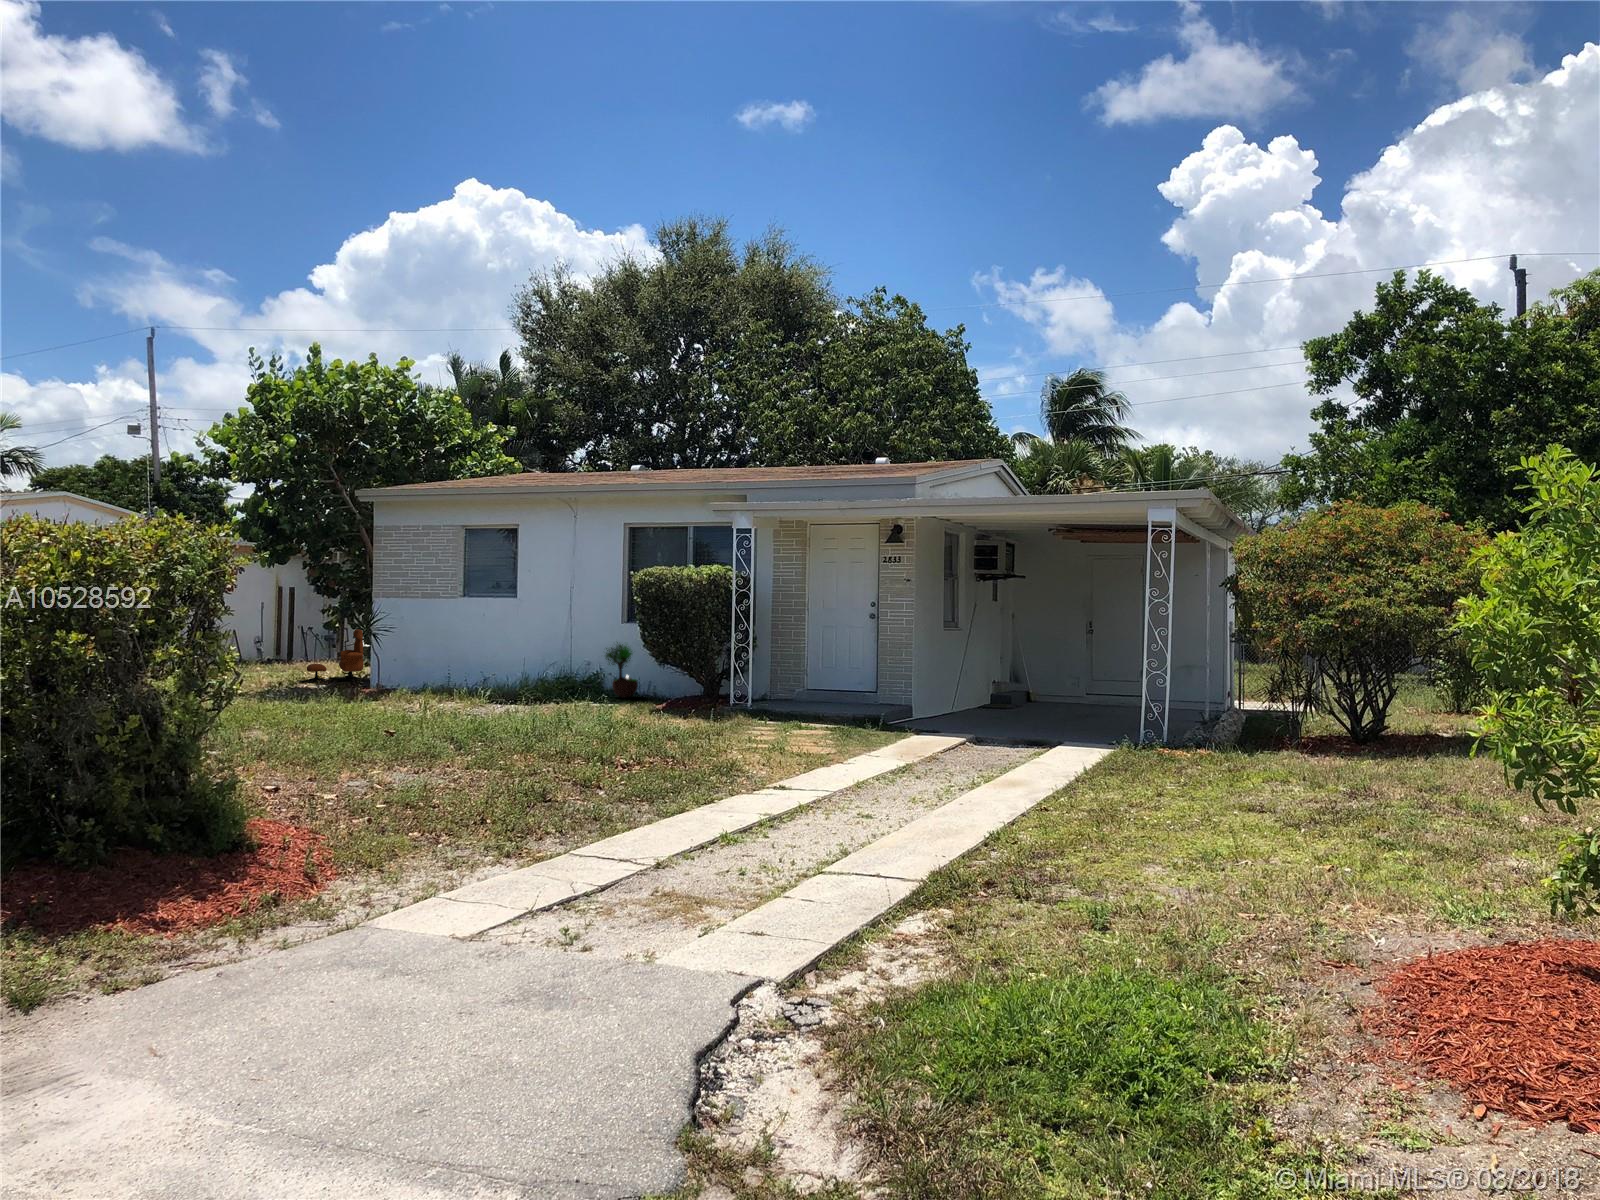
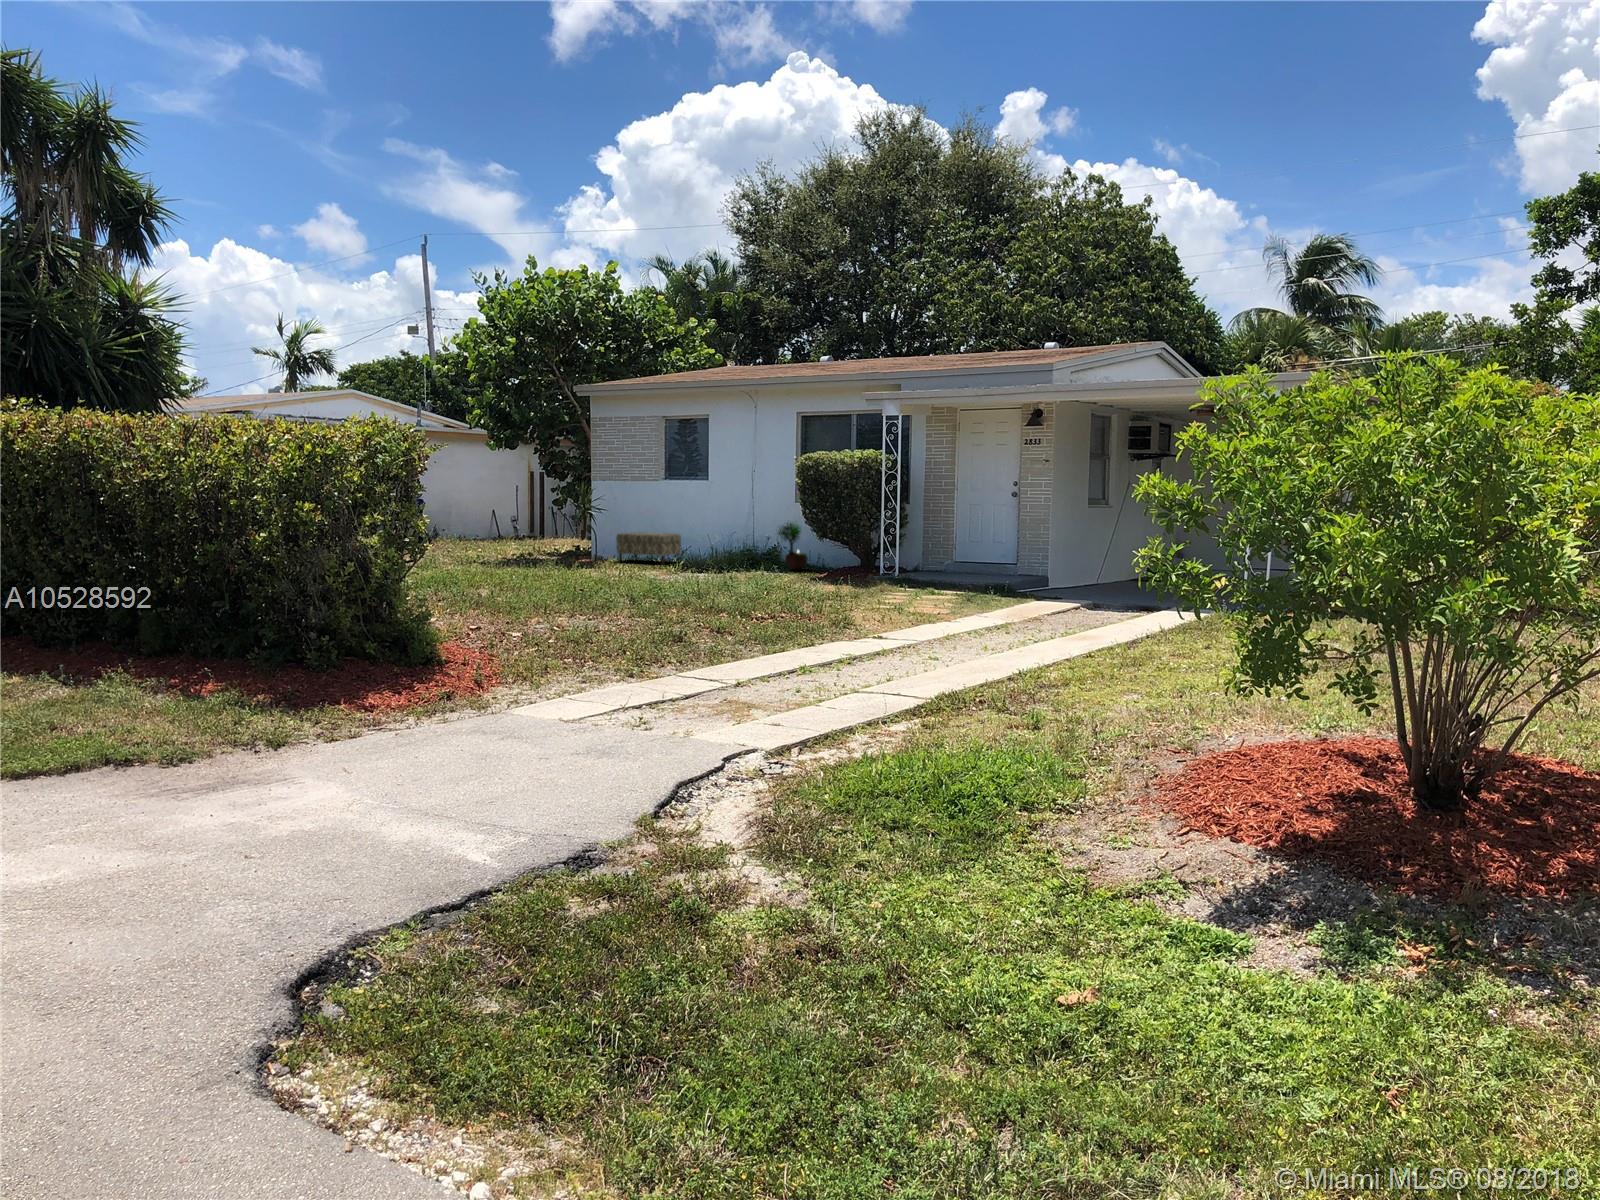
lounge chair: present [302,629,367,683] -> none [538,514,591,560]
bench: none [404,652,483,691] -> present [616,532,681,564]

